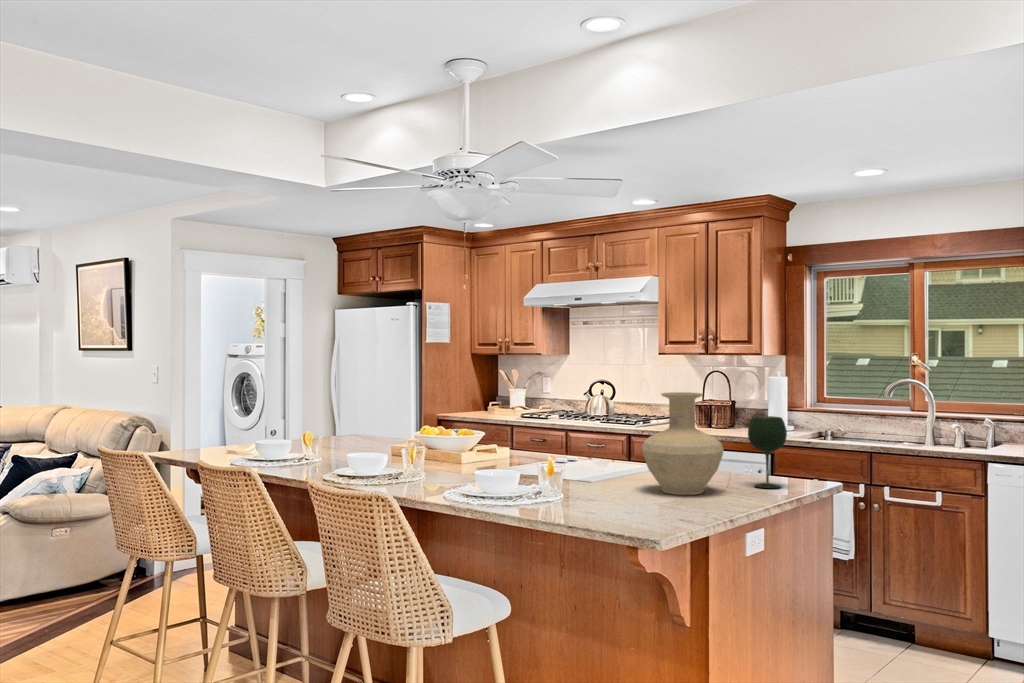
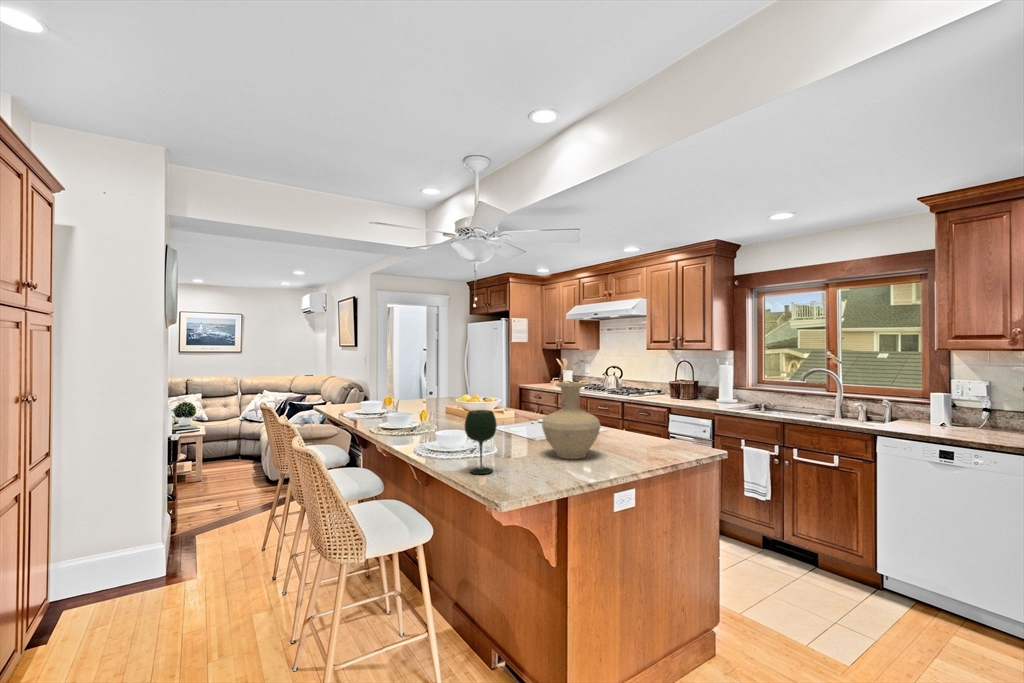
wine glass: present [748,416,787,488] -> present [465,410,497,474]

